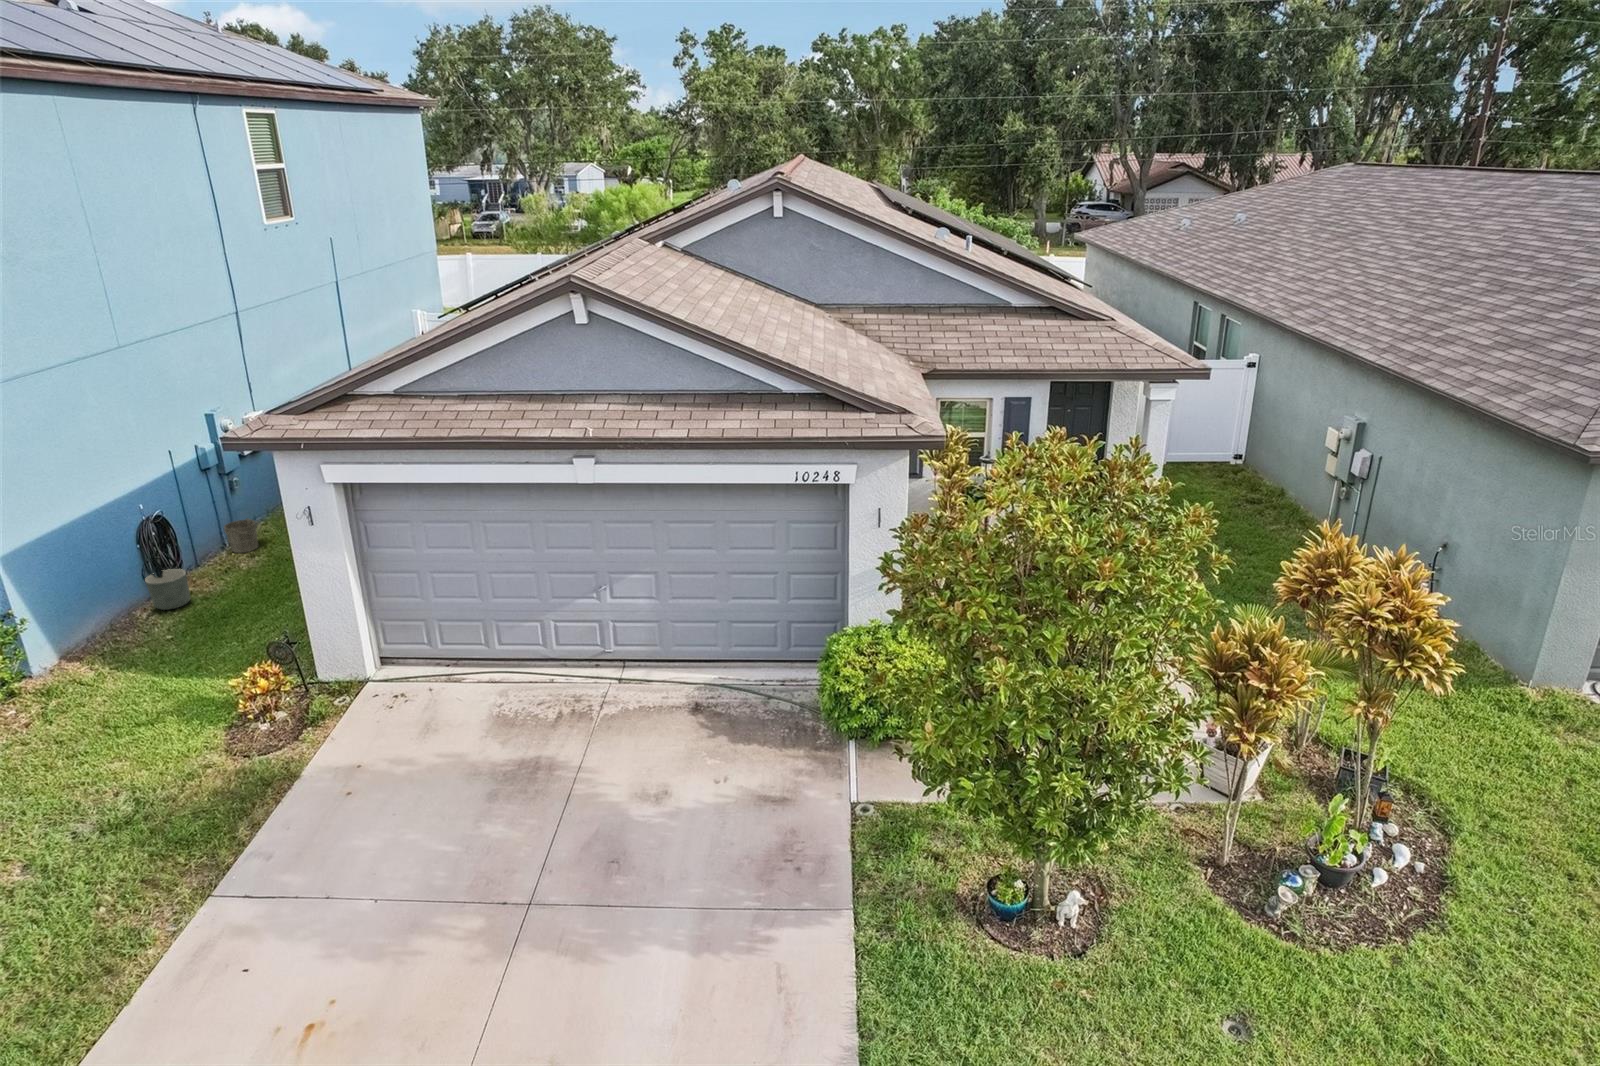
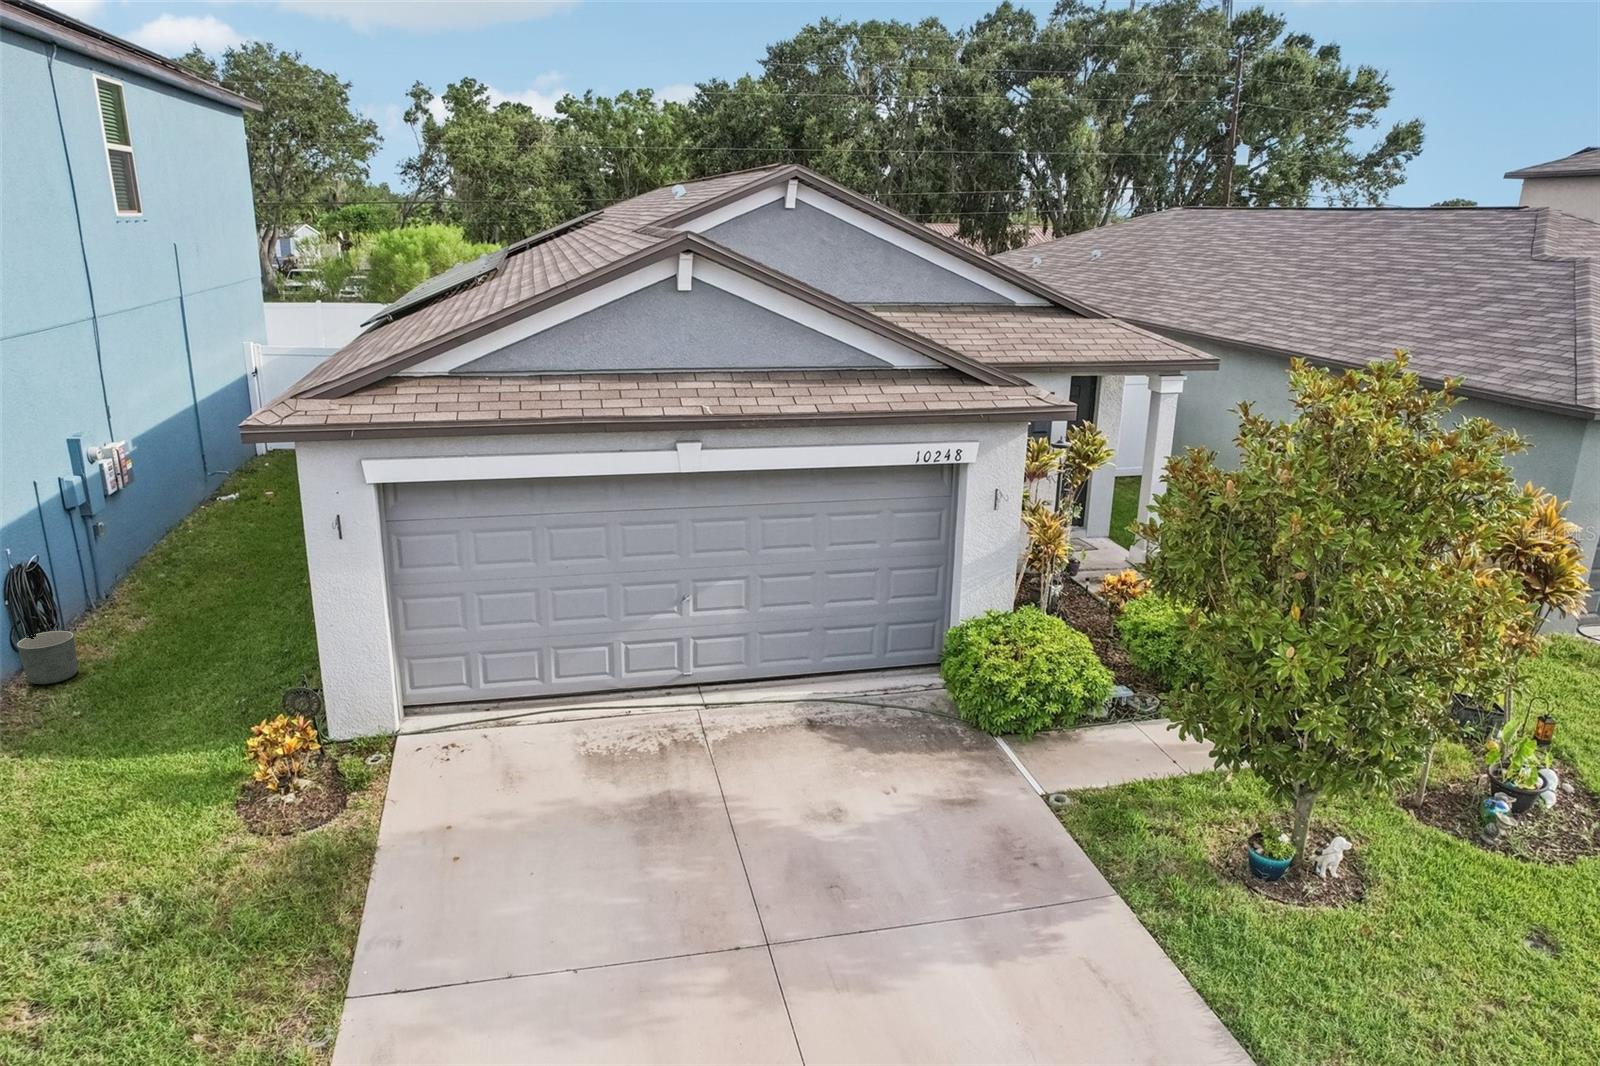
bucket: present [224,518,258,553] -> none [90,572,139,616]

